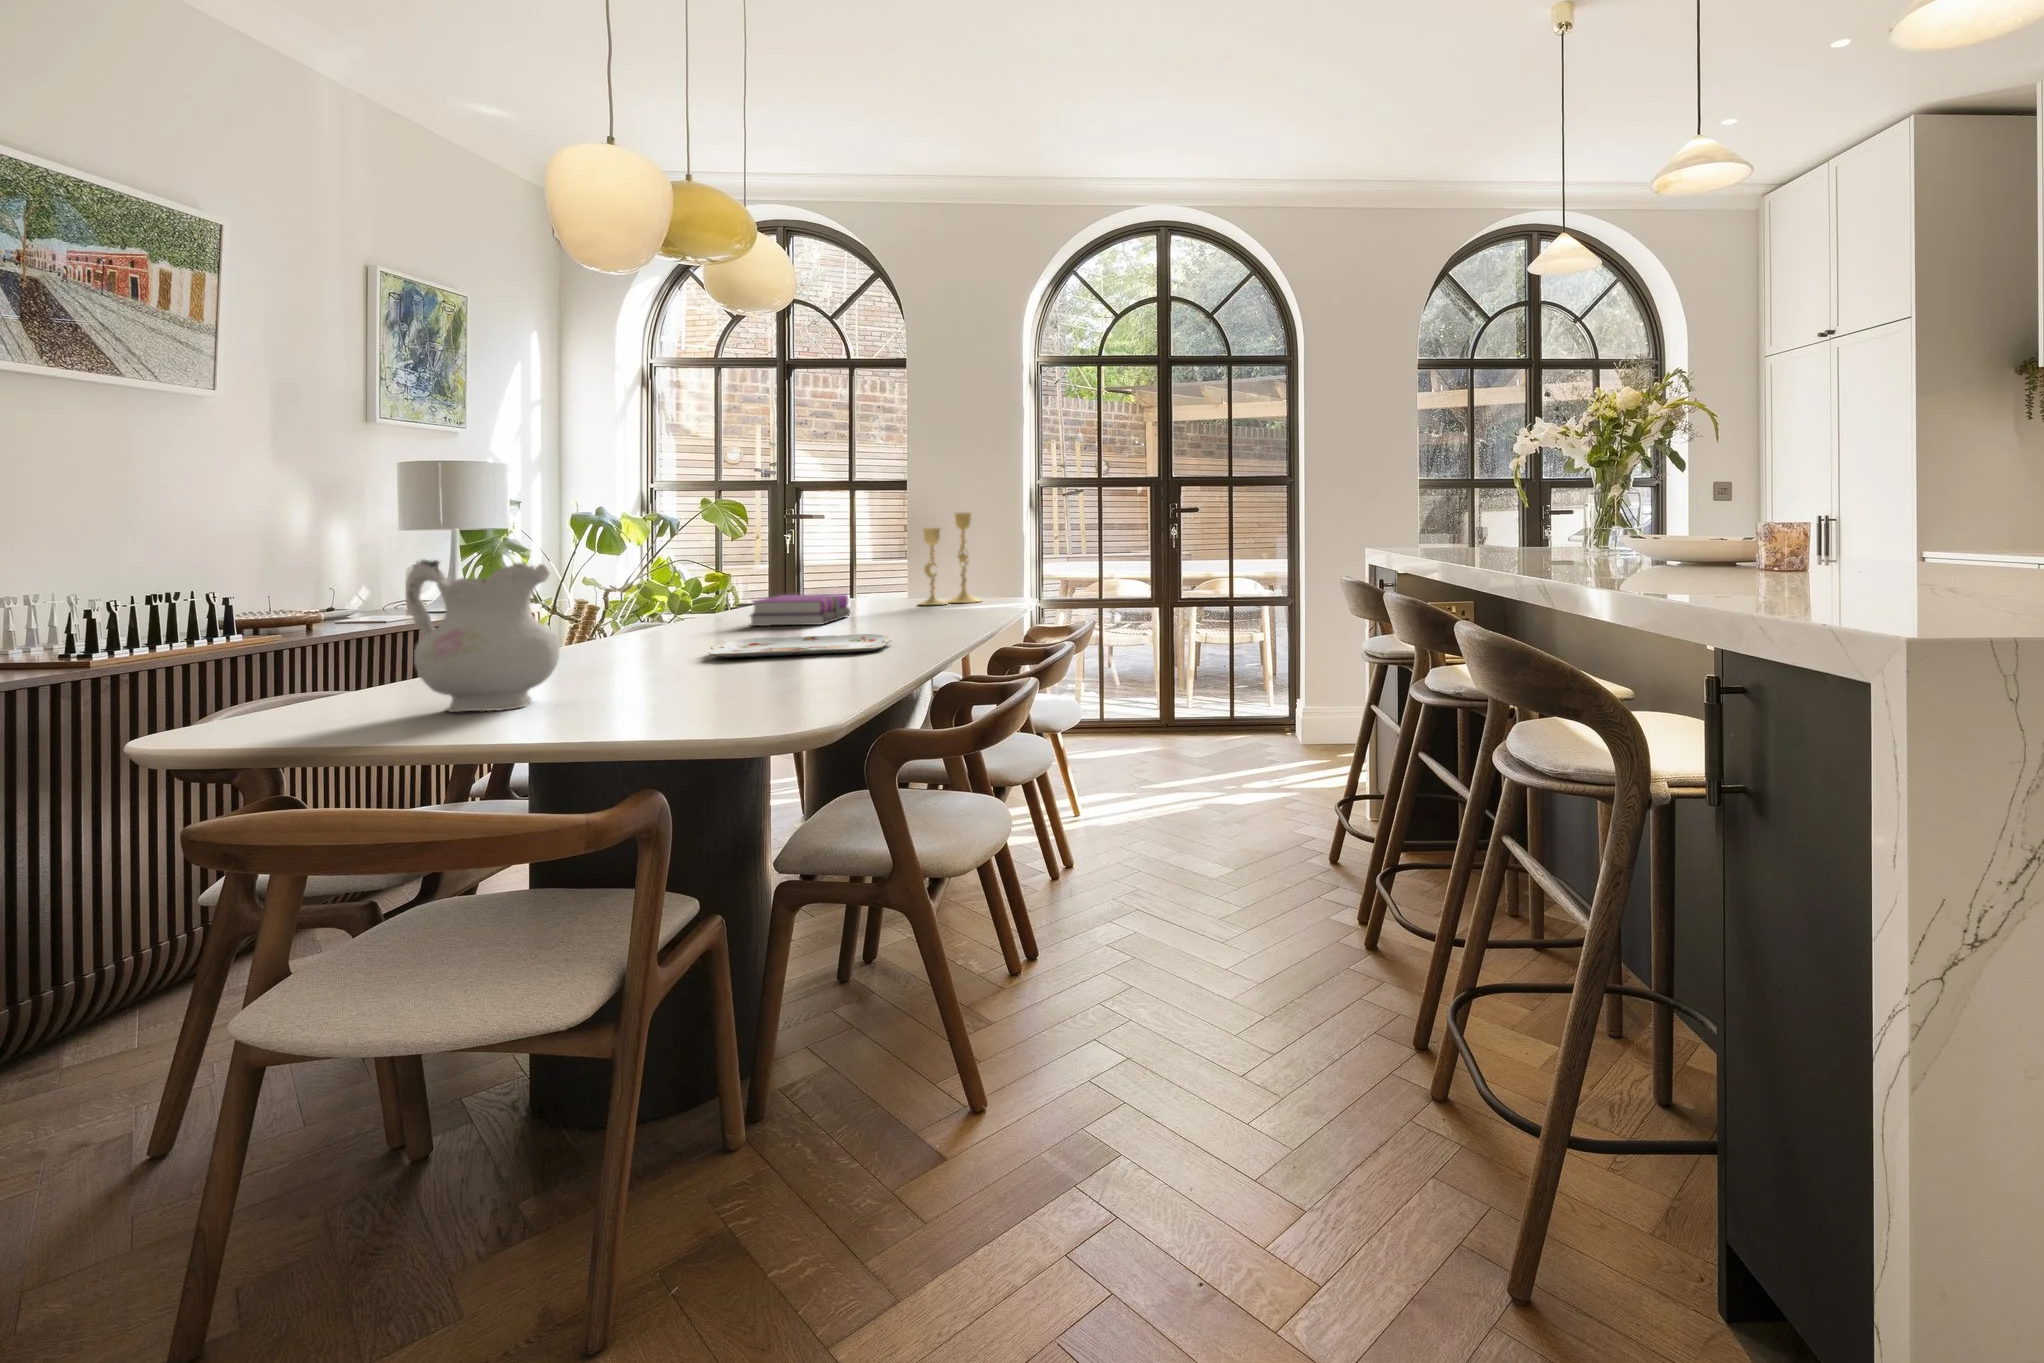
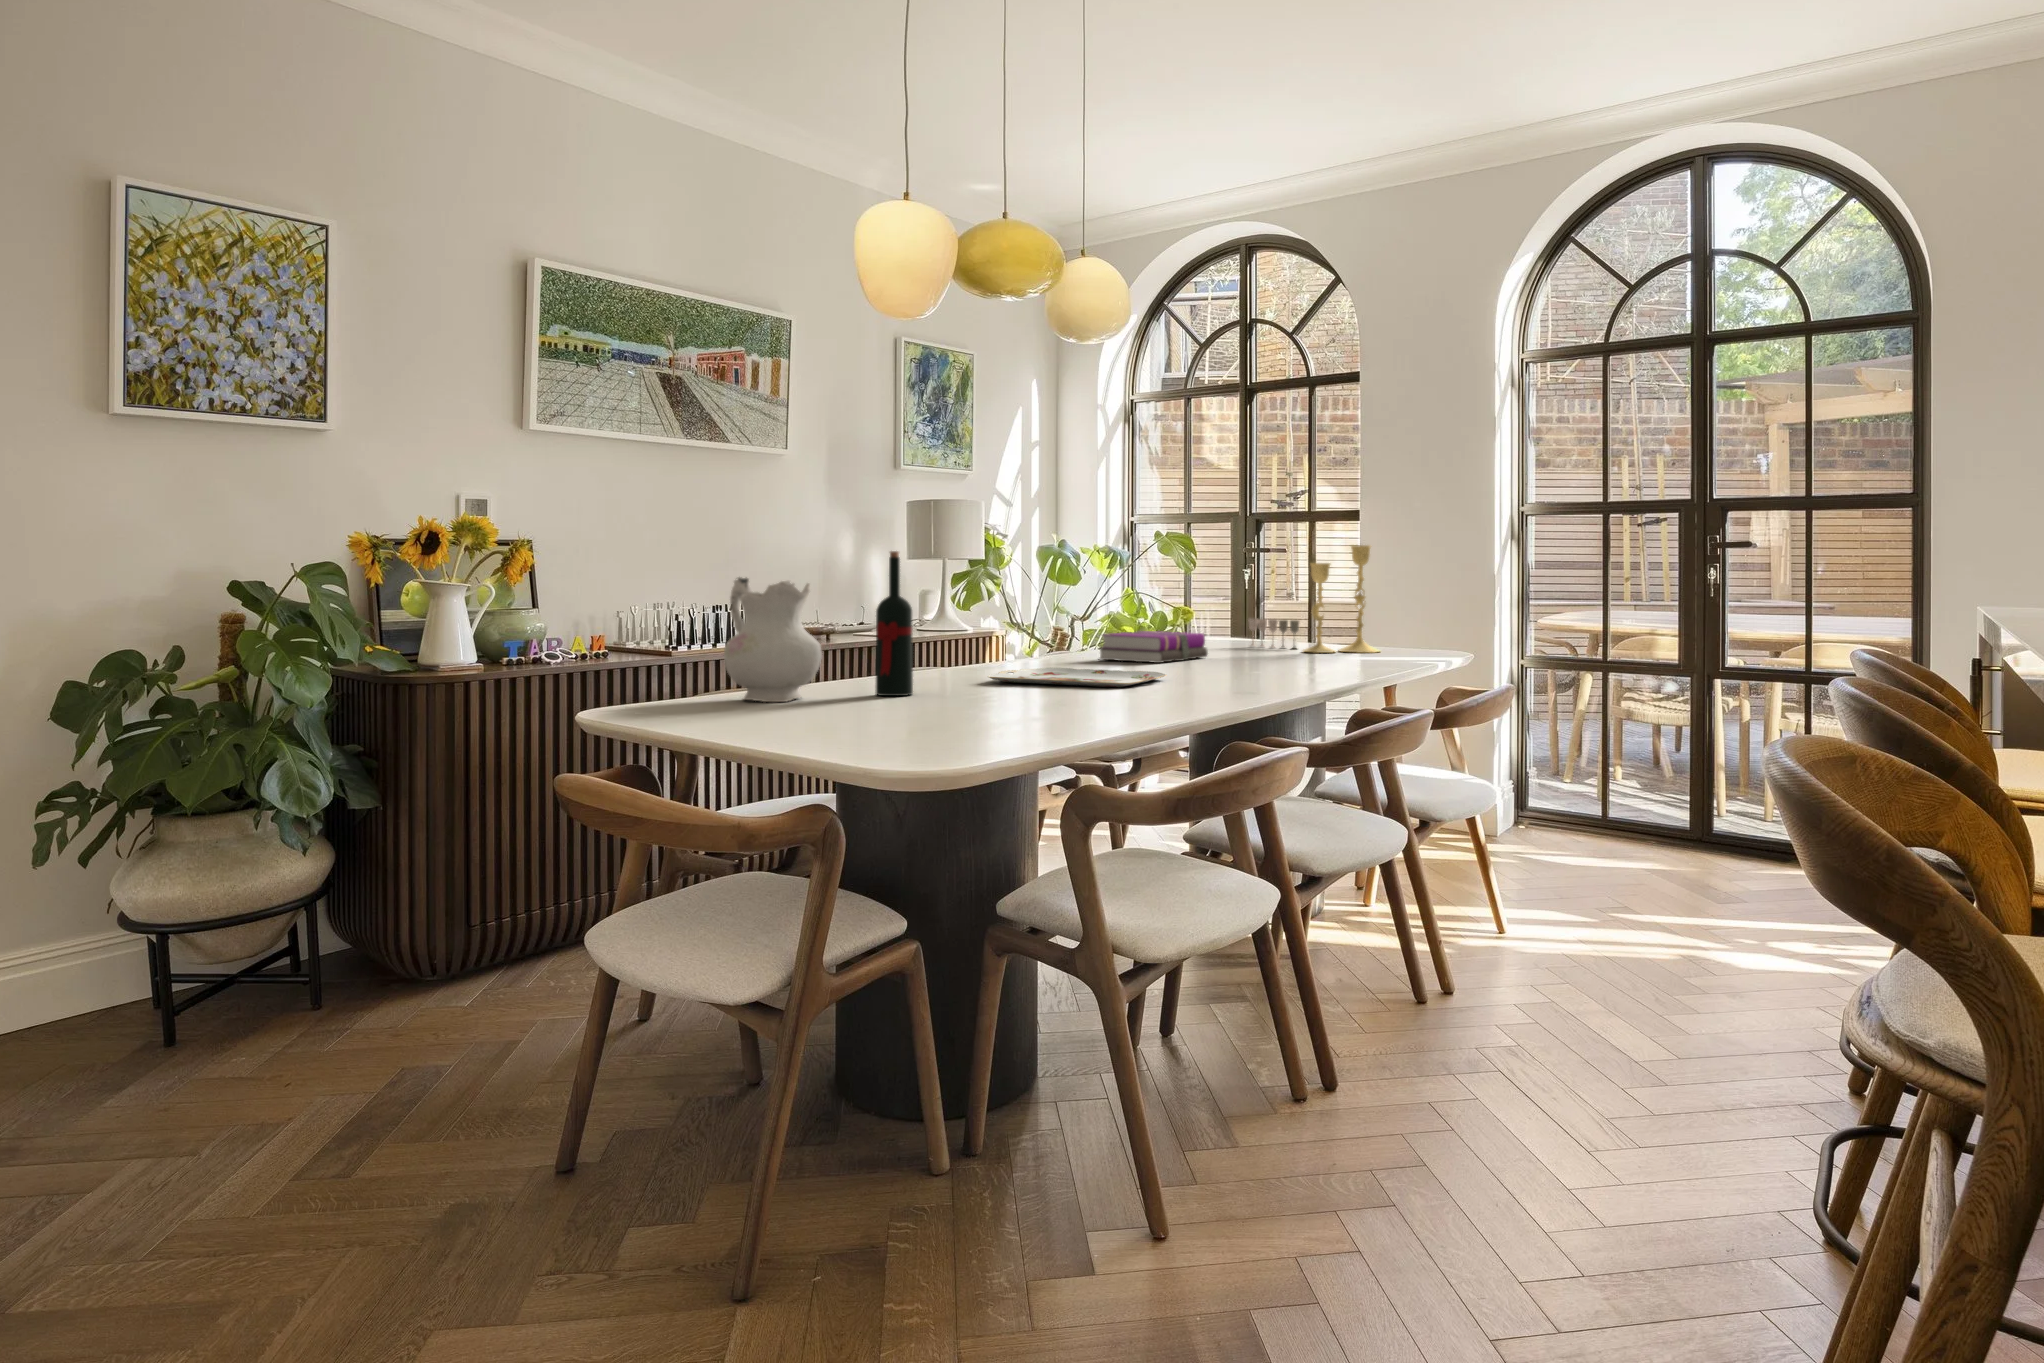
wine bottle: none [618,525,668,687] -> present [875,551,913,696]
wine glass: none [851,578,904,603] -> present [1248,618,1300,649]

